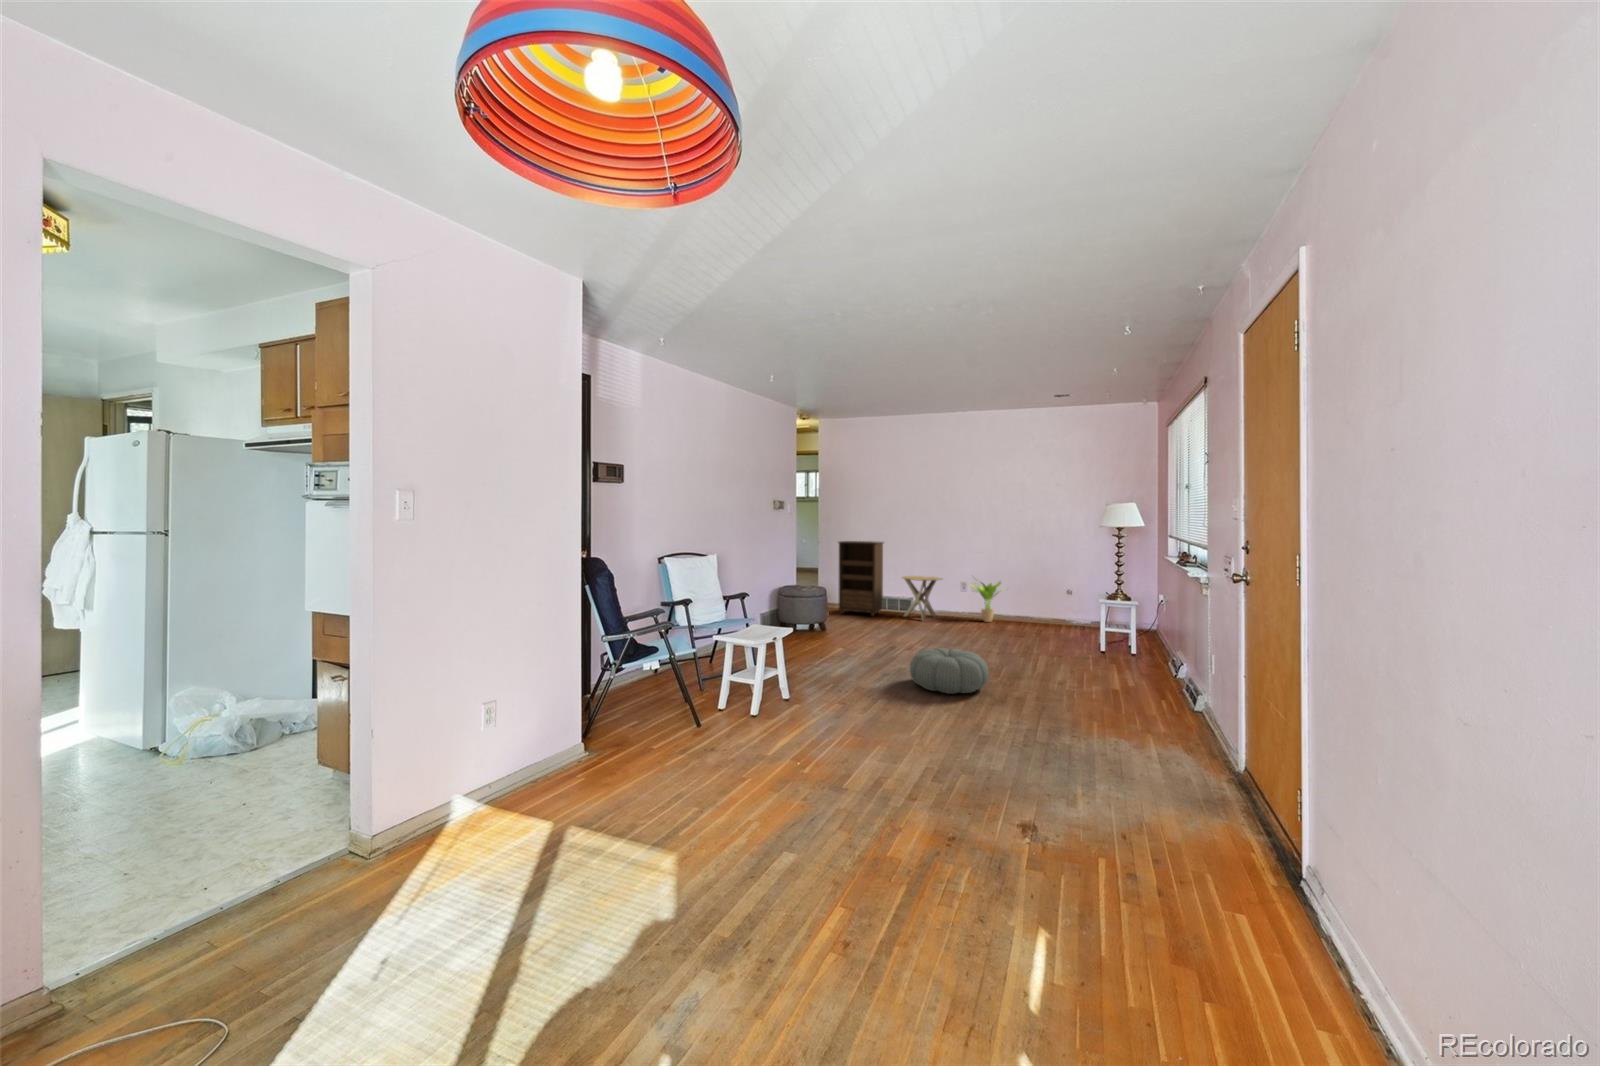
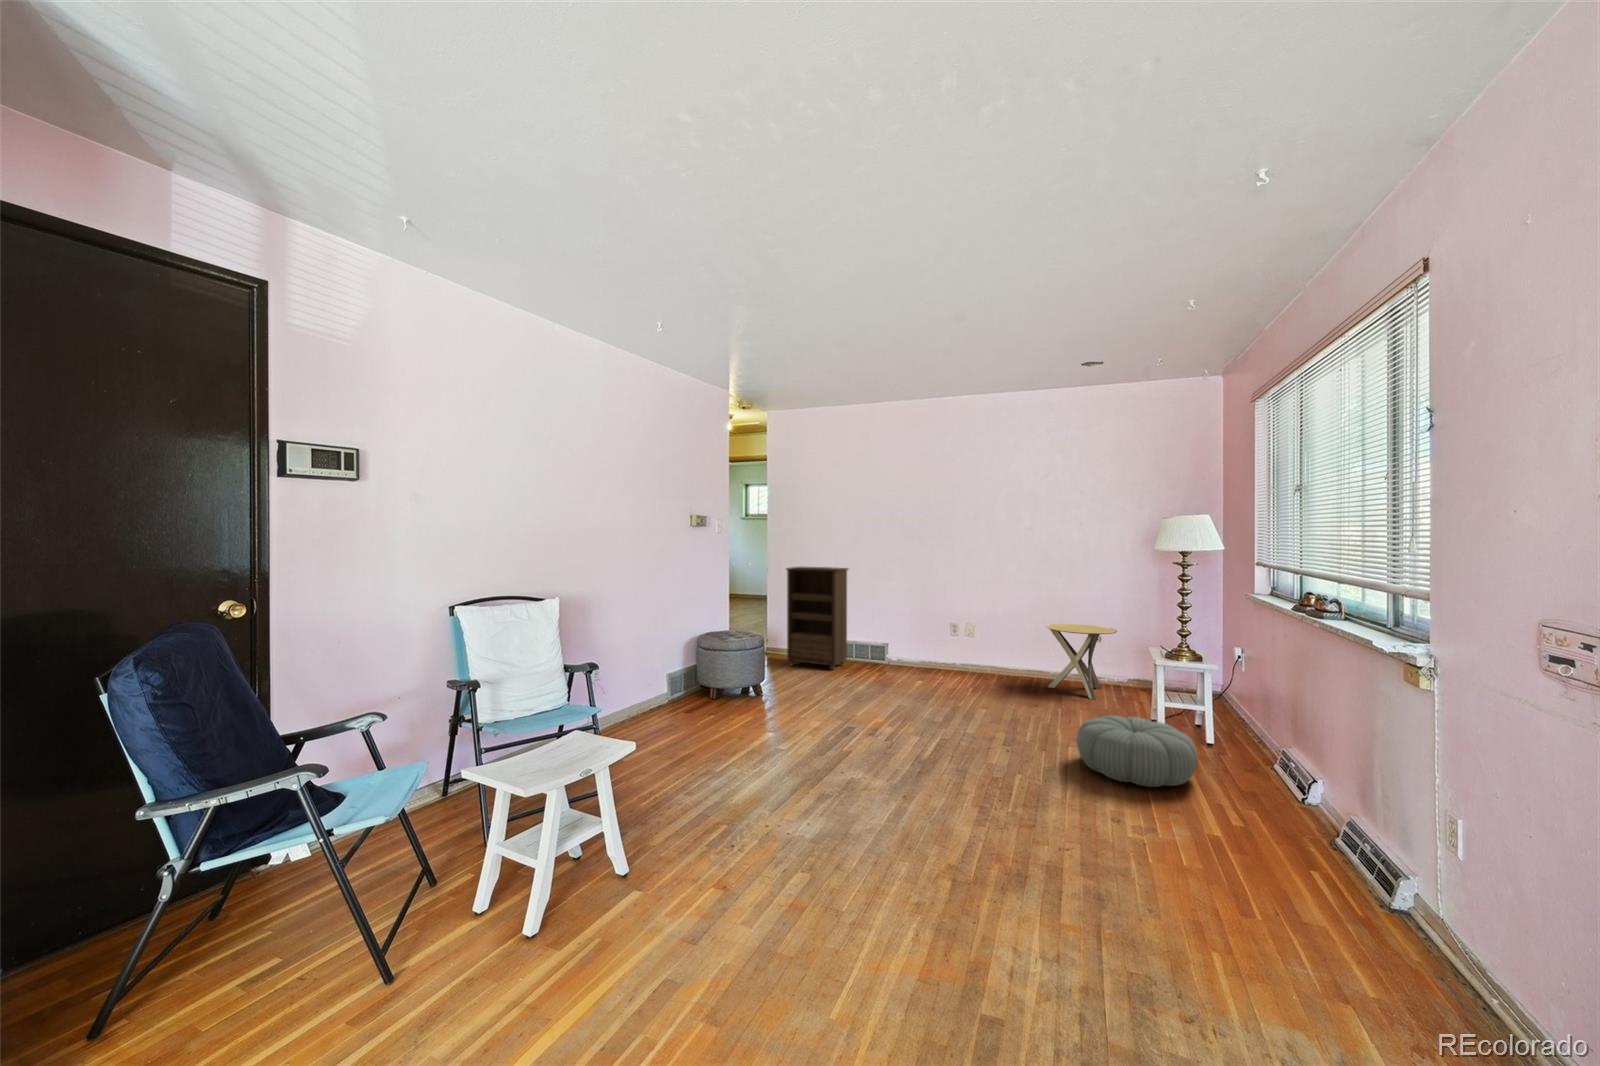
side table: present [902,576,942,621] -> present [1046,624,1117,699]
potted plant: present [974,582,1001,622] -> none [965,615,1019,680]
pouf: present [910,648,989,694] -> present [1077,716,1198,787]

